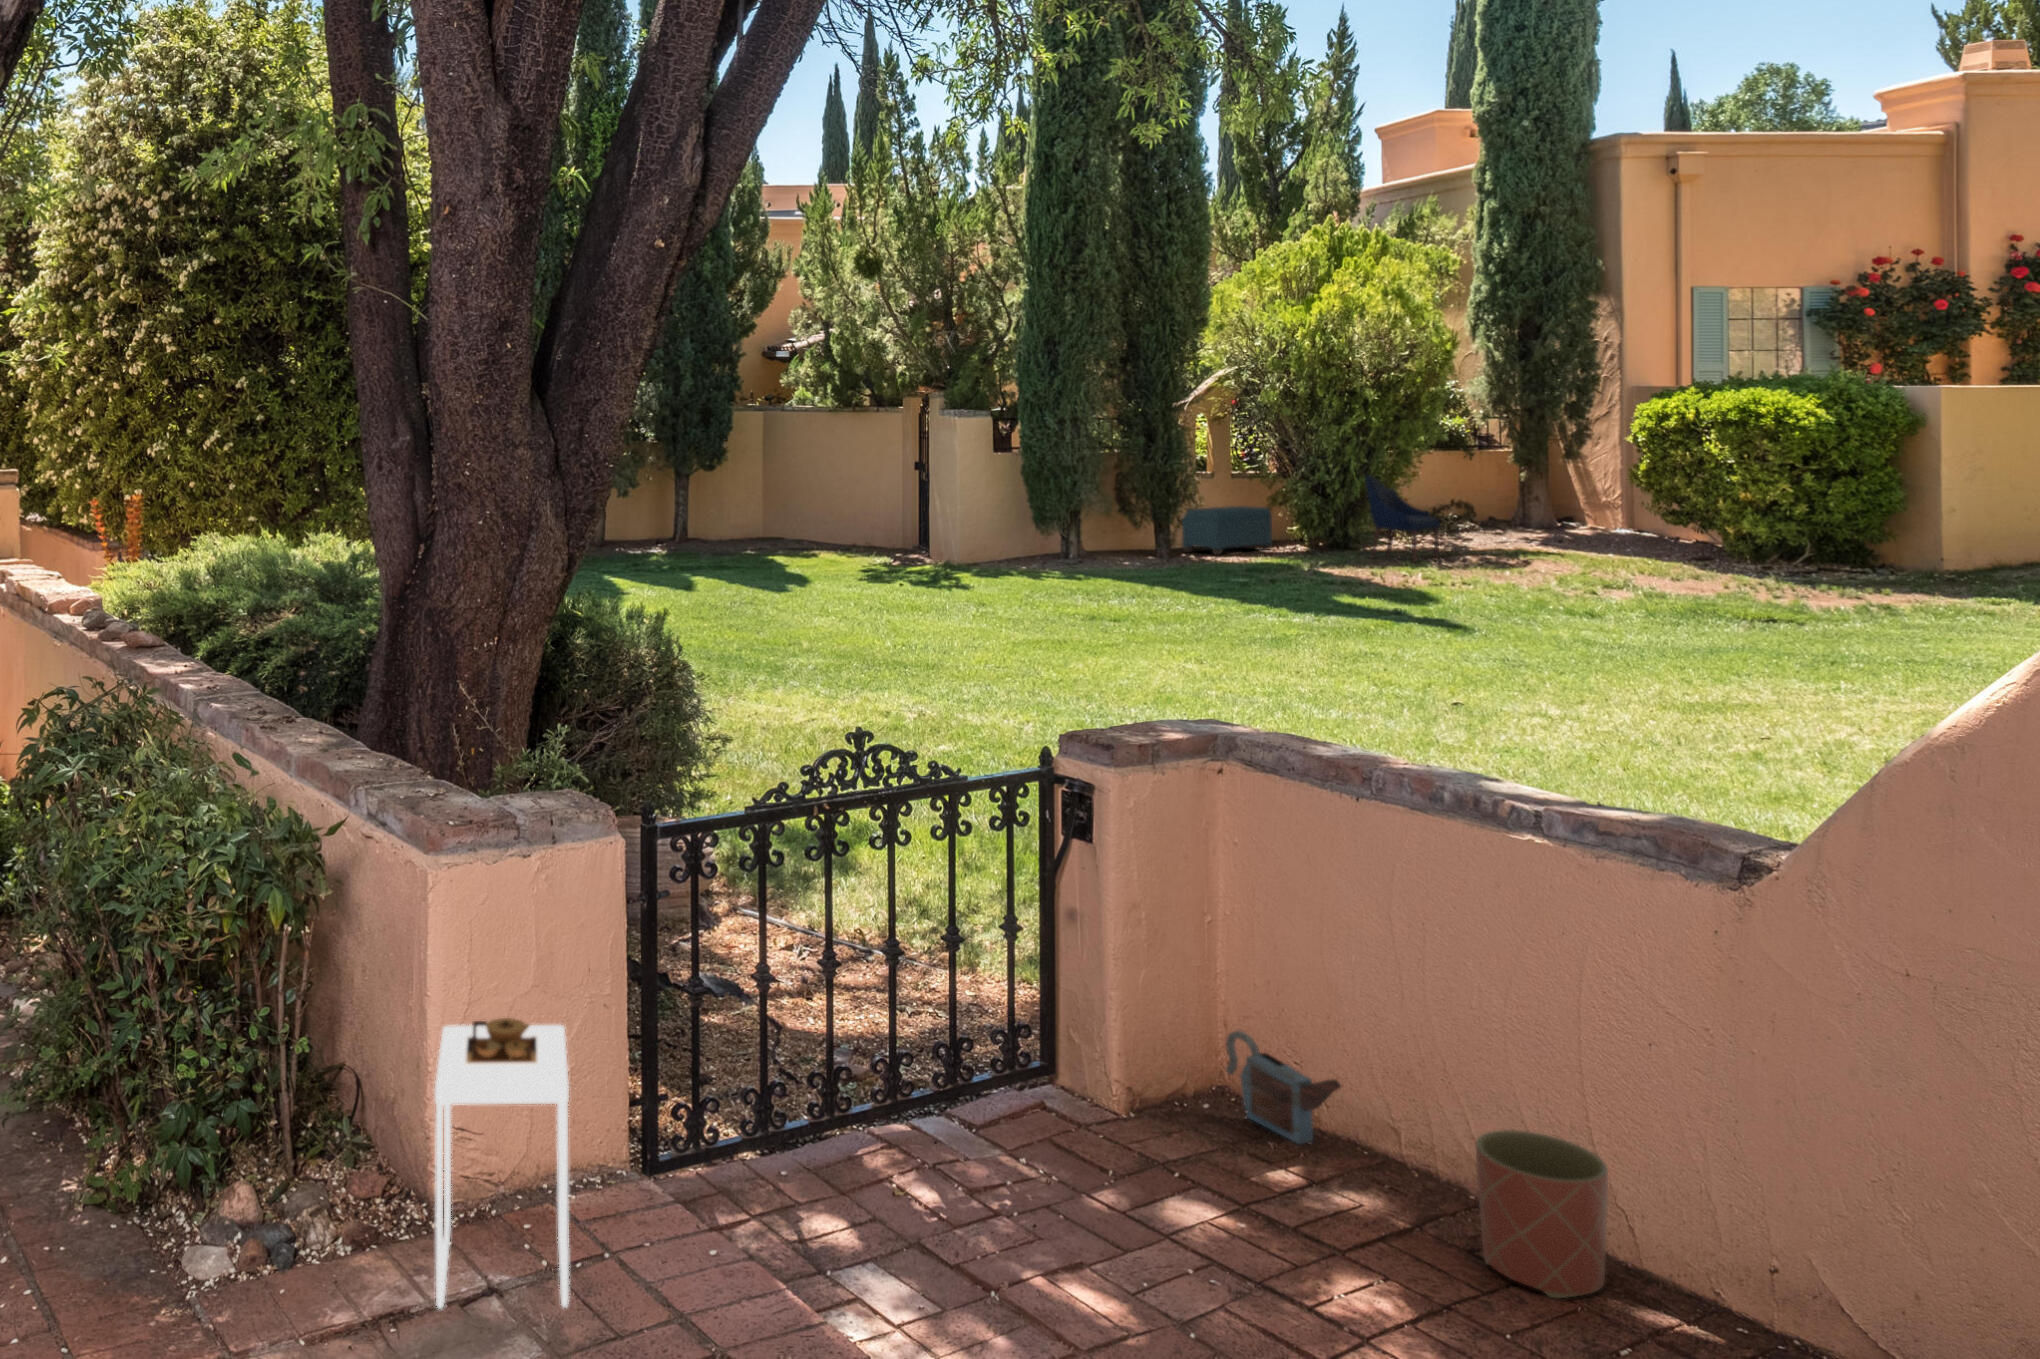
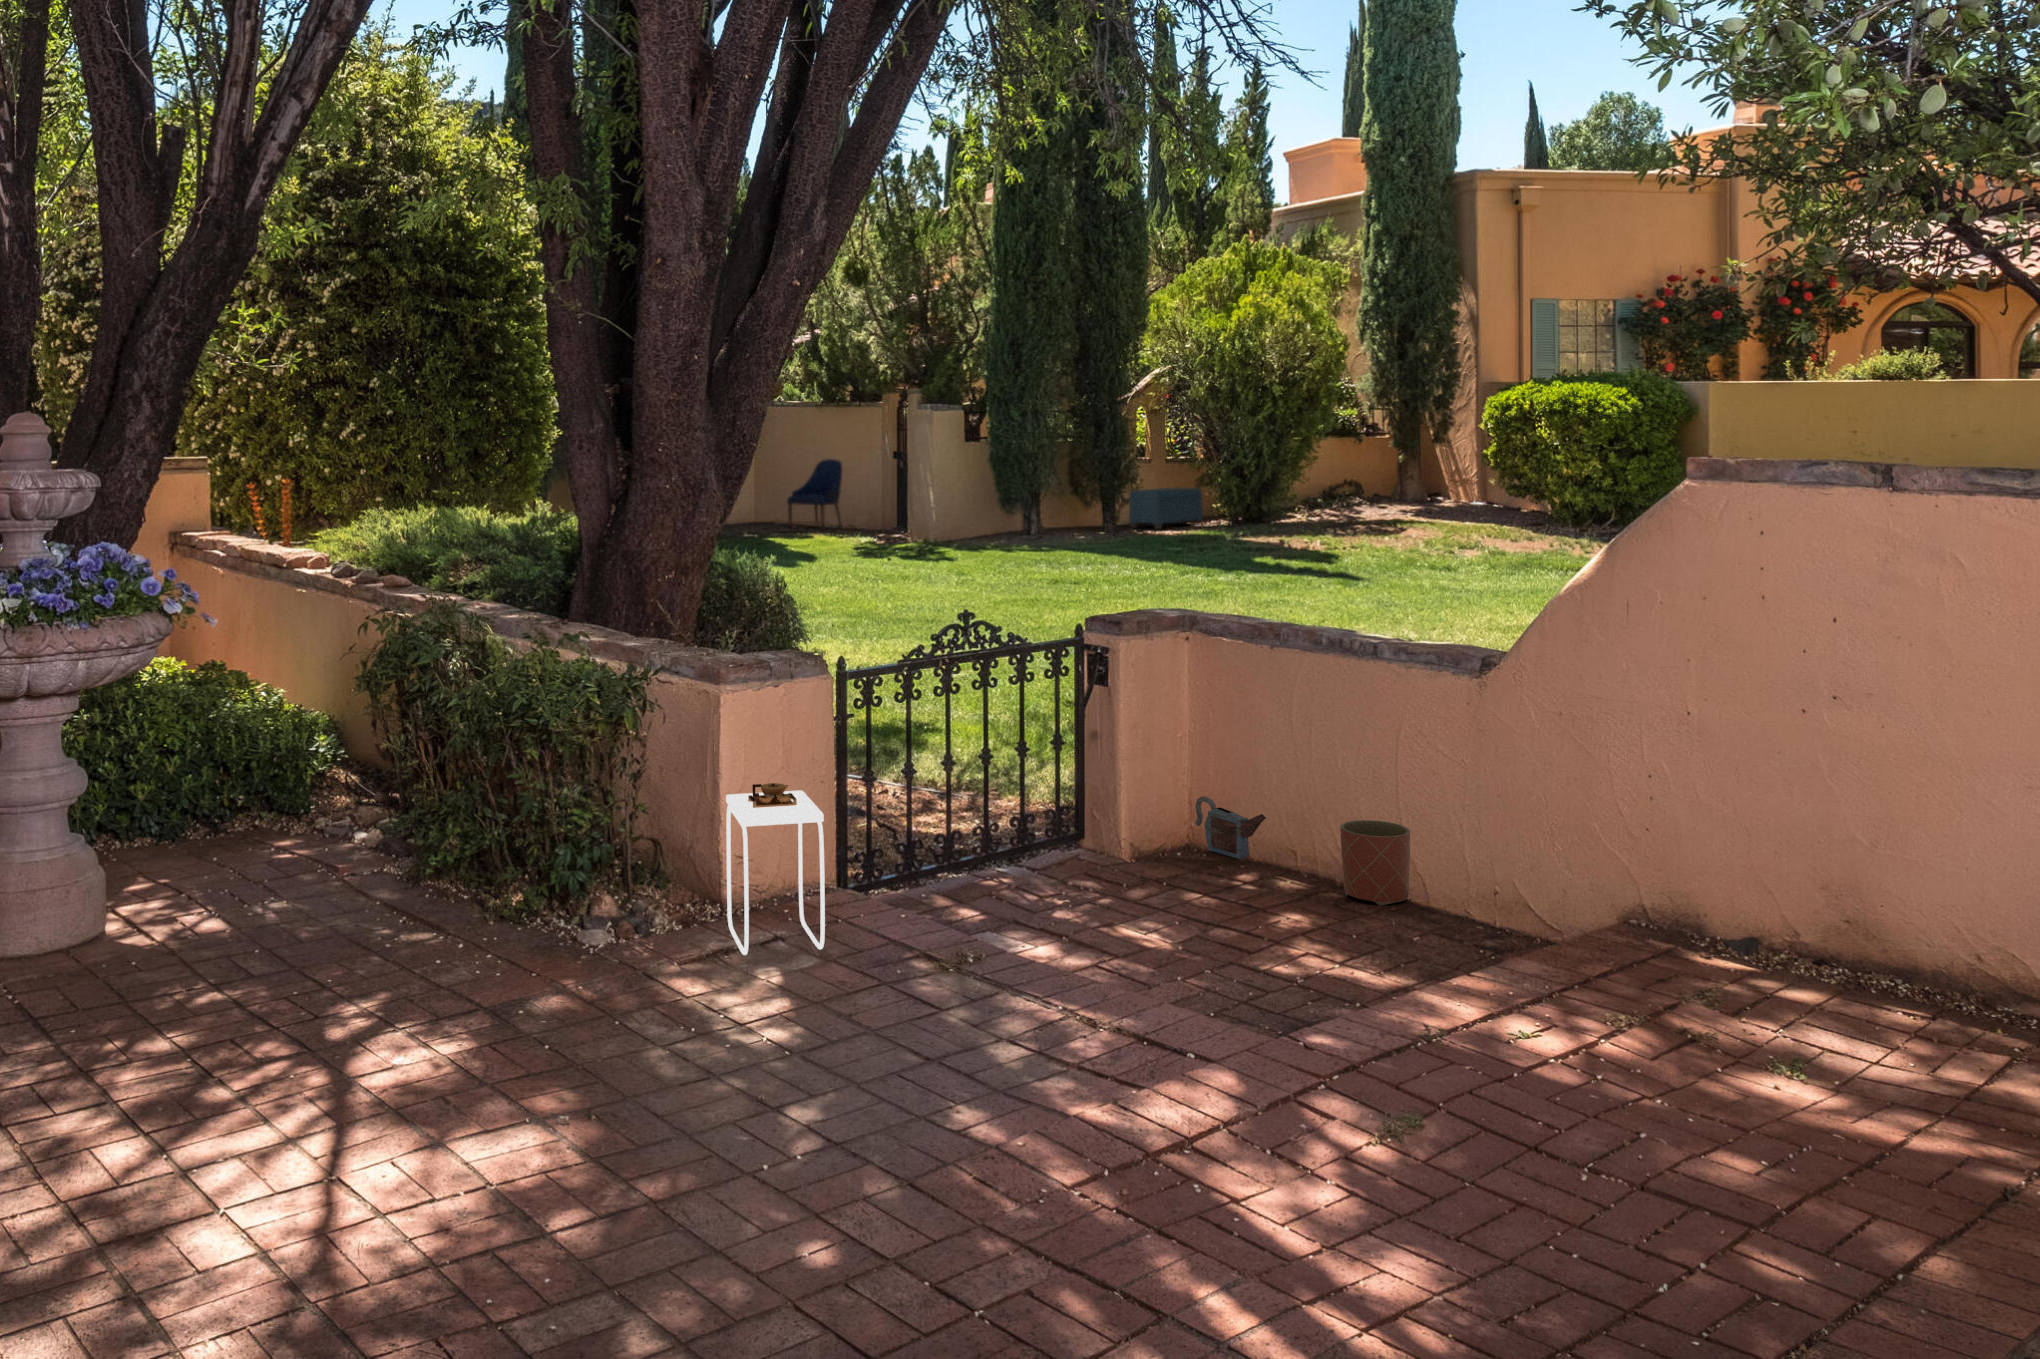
chair: present [1366,475,1440,561] -> present [787,459,842,530]

